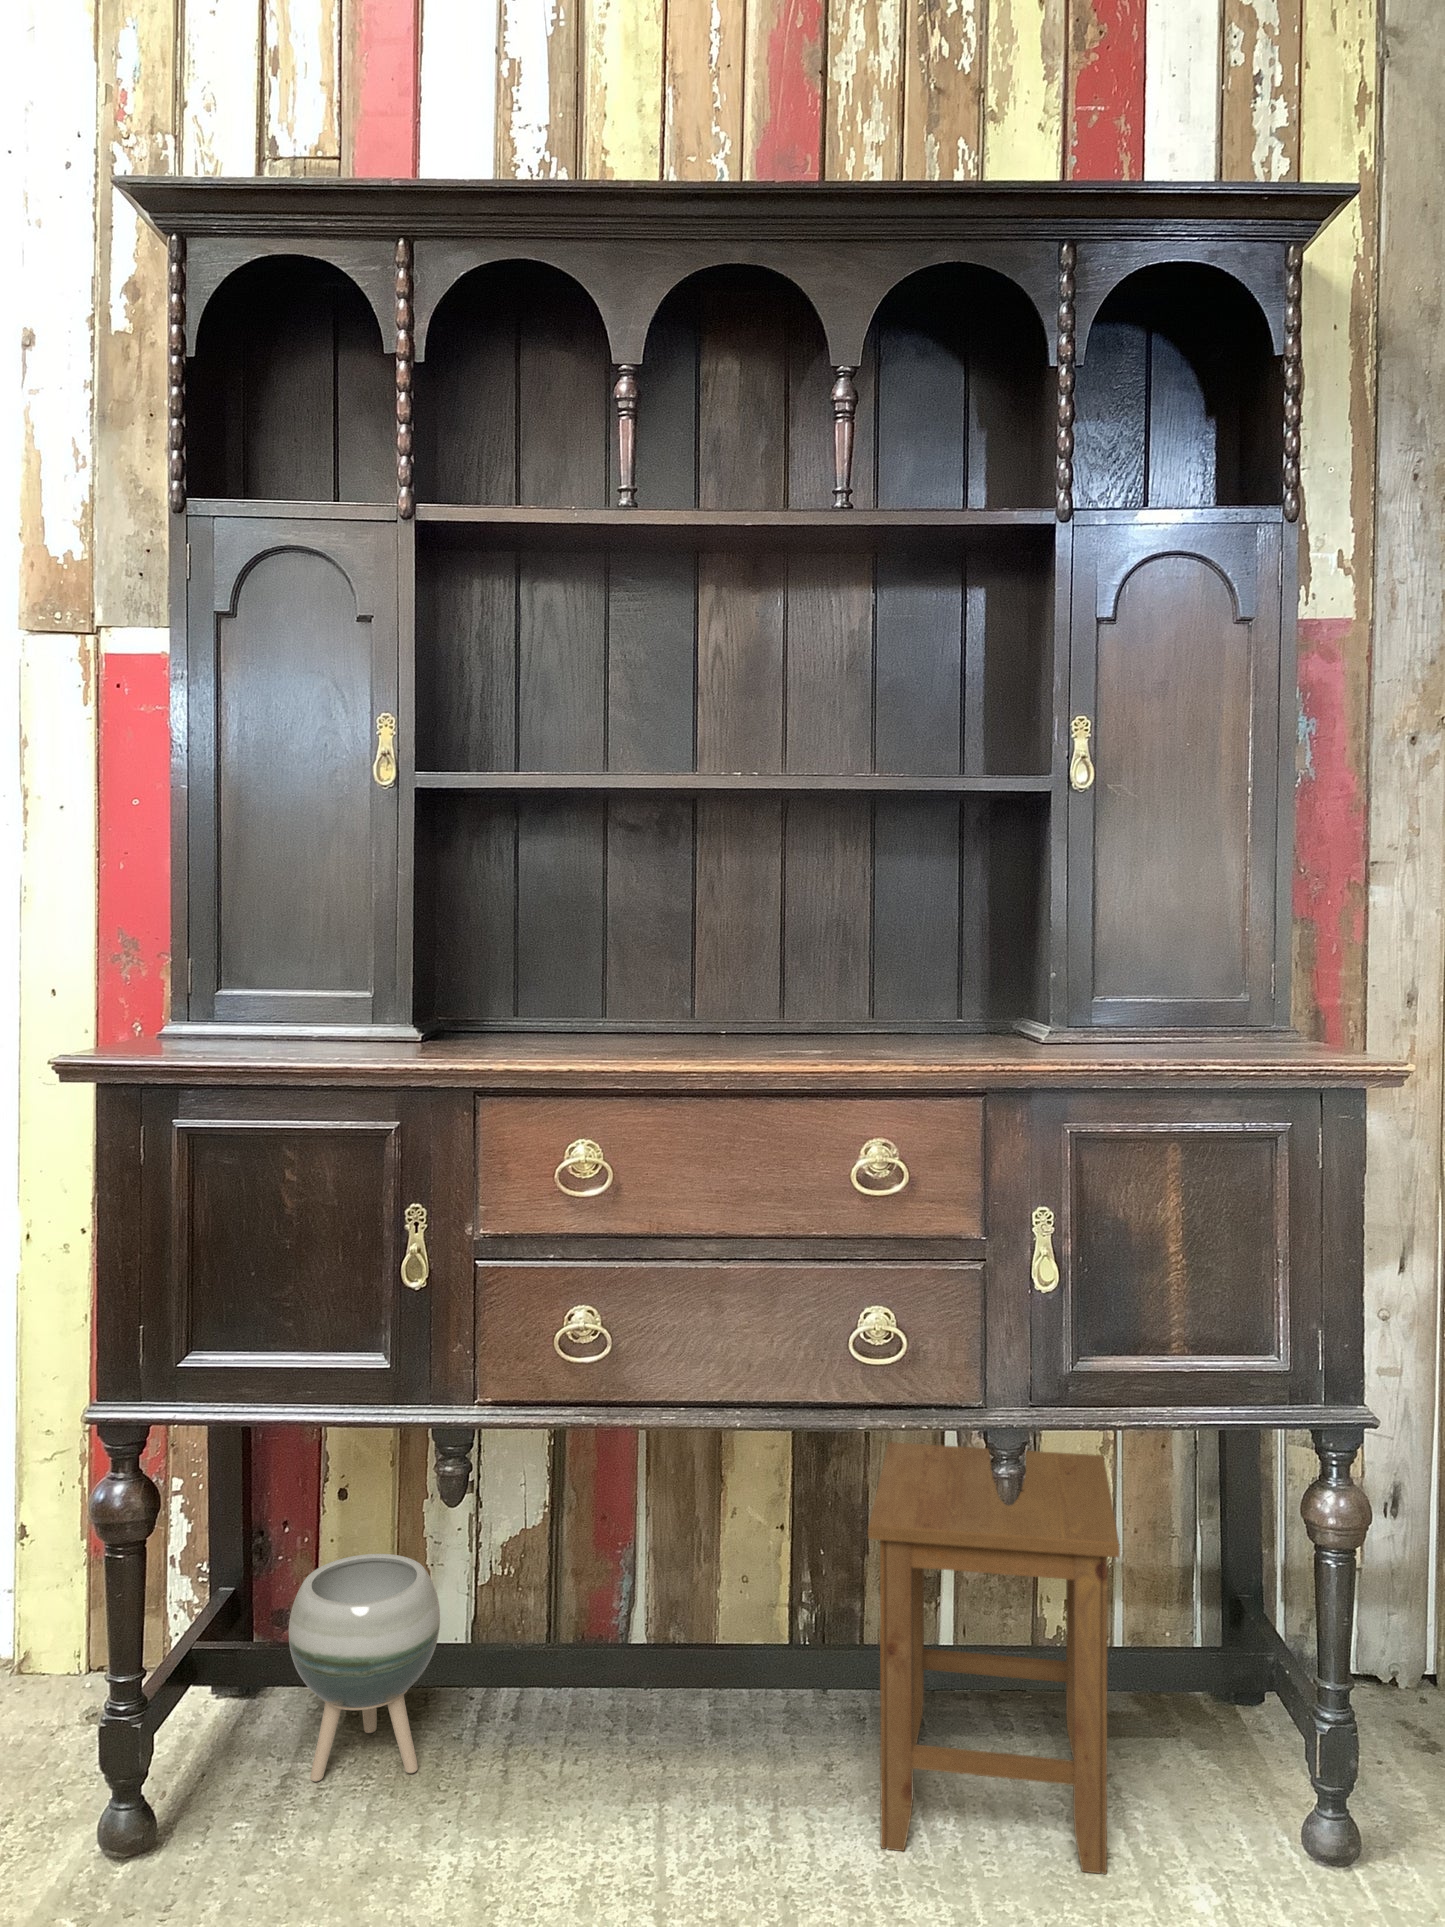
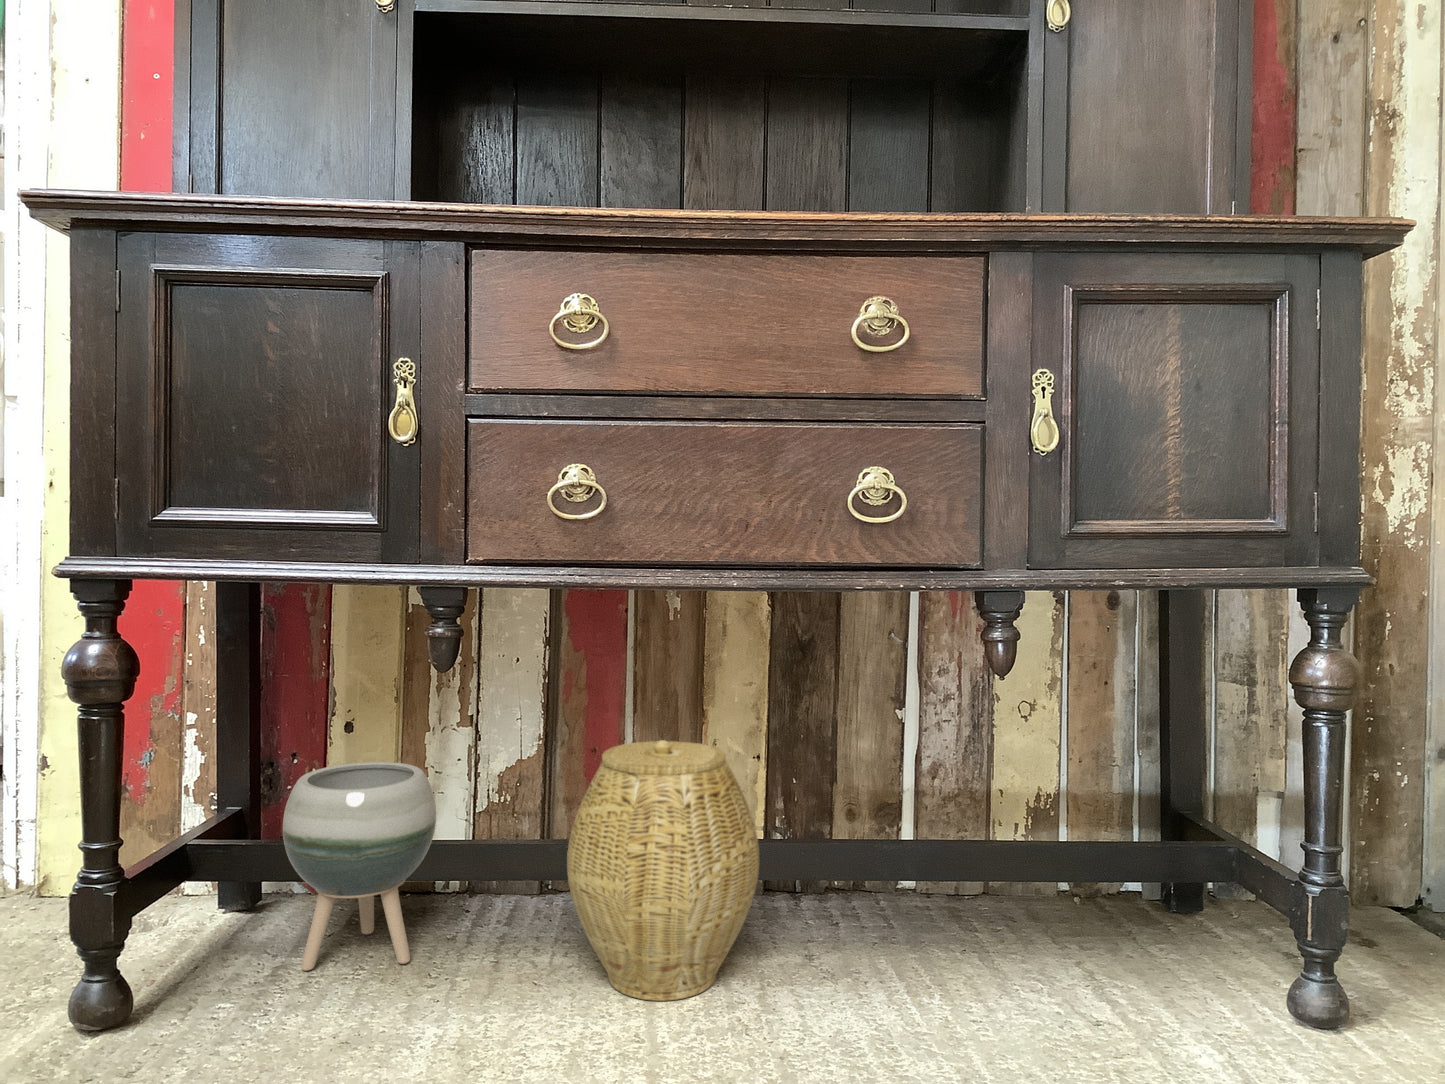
stool: present [868,1442,1120,1874] -> none [865,659,1121,1037]
woven basket: none [575,1542,770,1824] -> present [567,740,759,1001]

